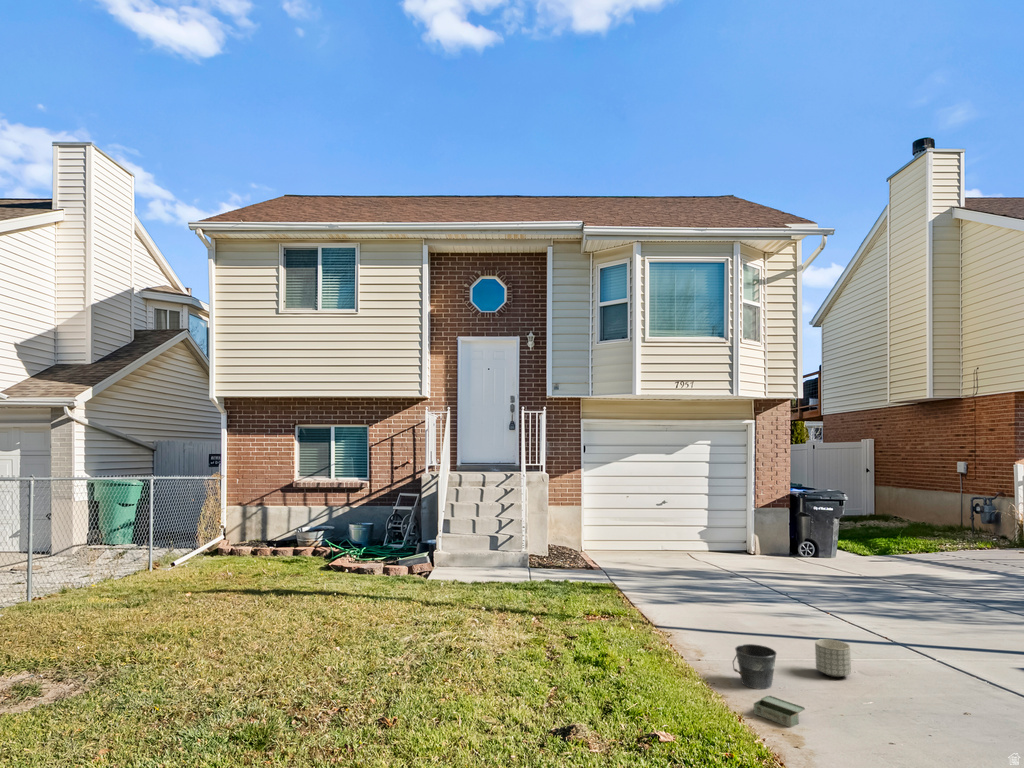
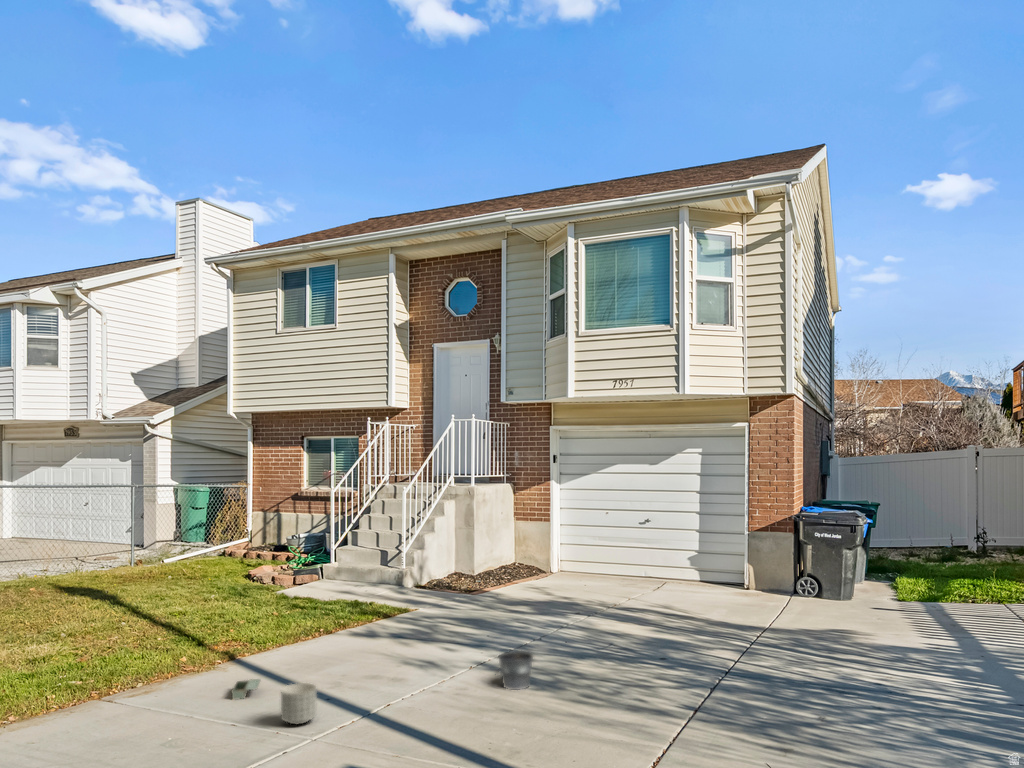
planter: present [815,639,851,677] -> present [281,683,317,724]
bucket: present [733,644,776,689] -> present [499,651,533,690]

